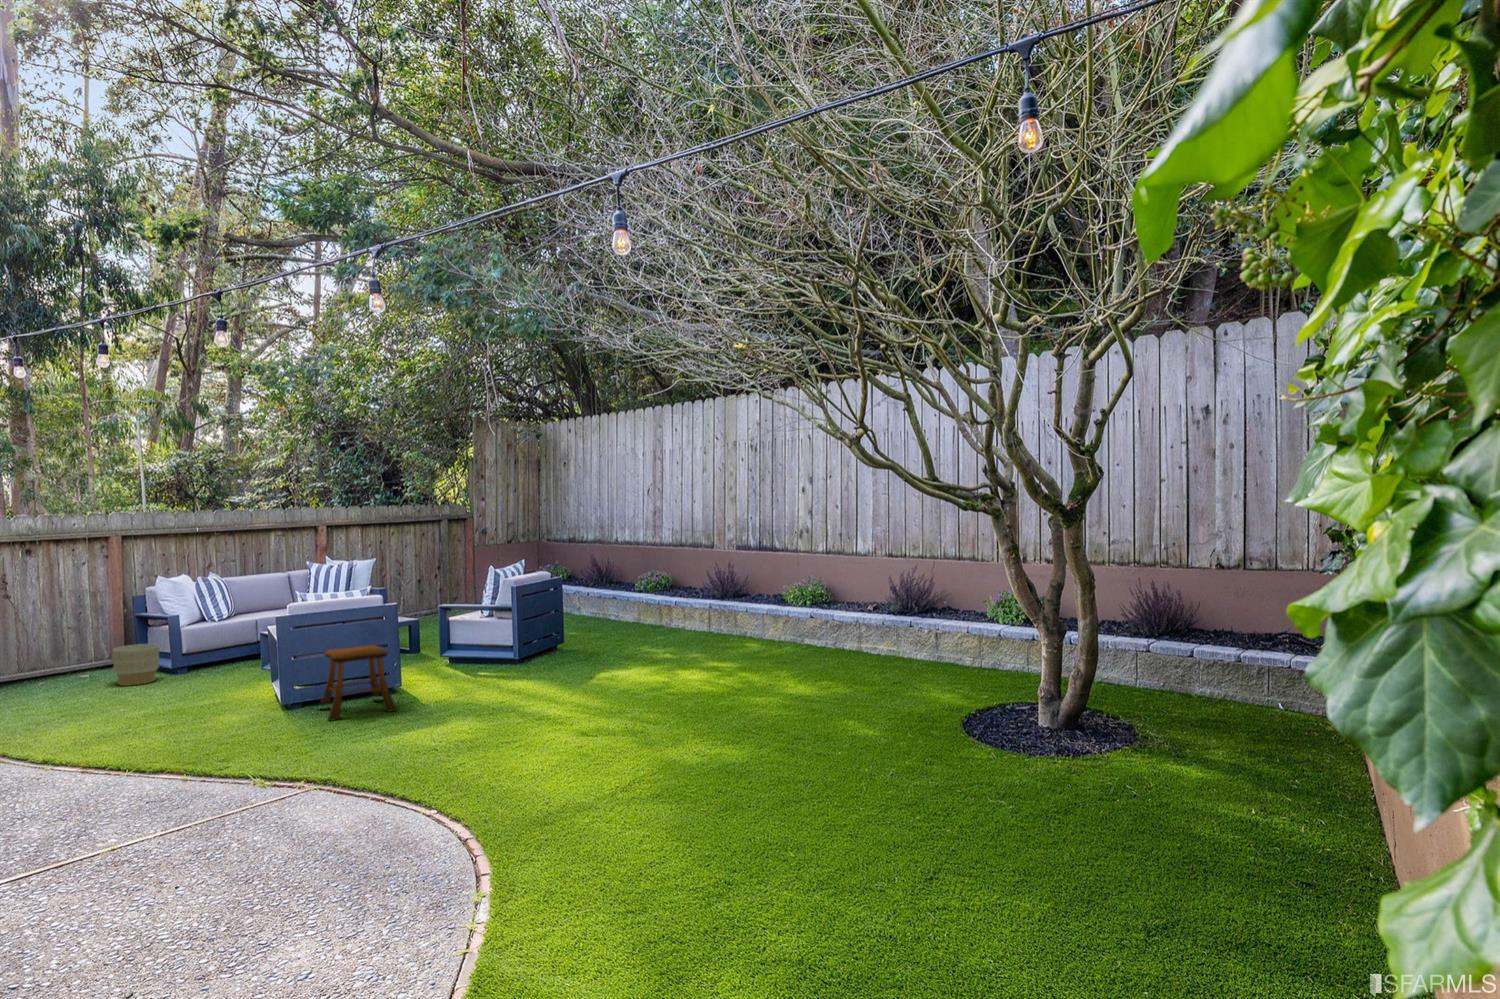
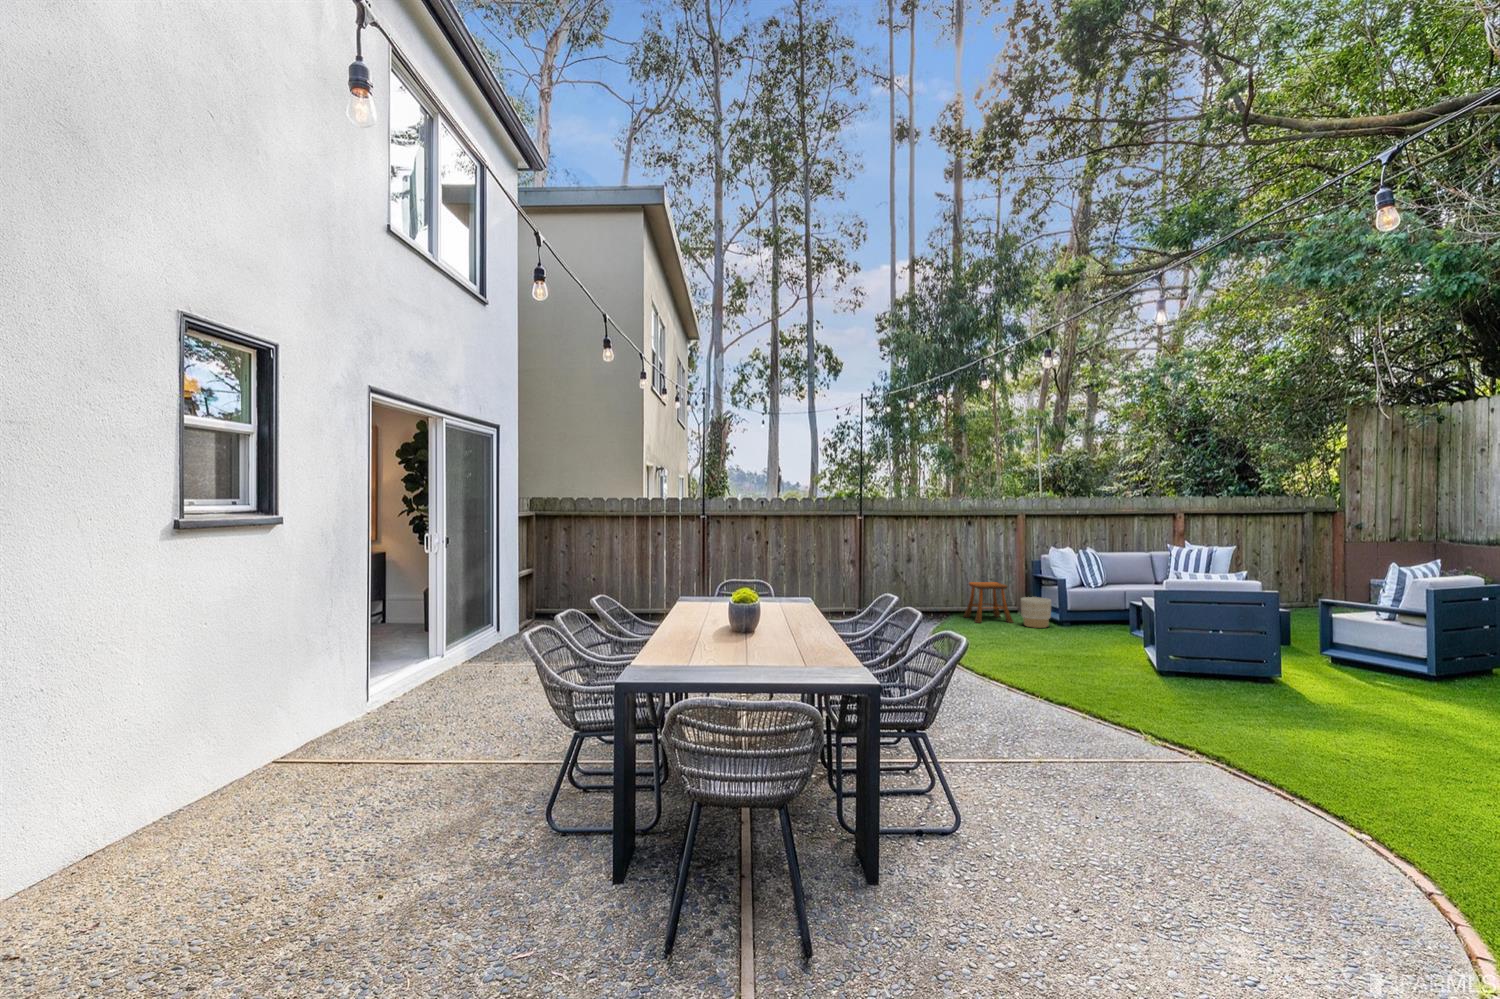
stool: present [319,645,397,721] -> present [964,582,1013,623]

